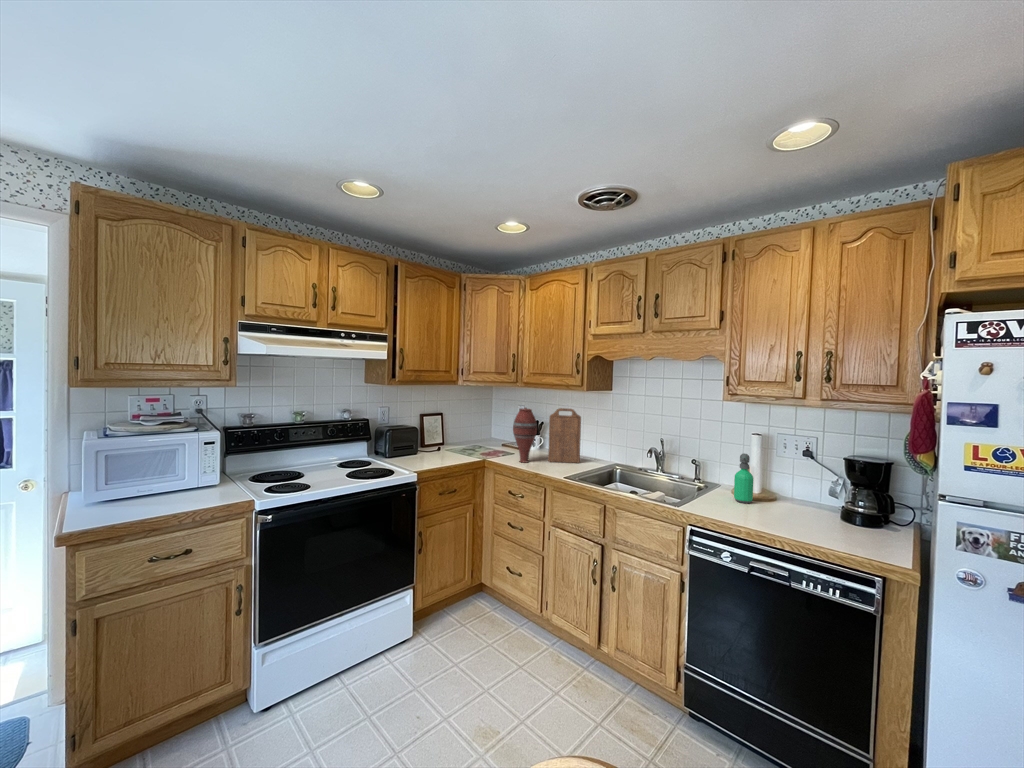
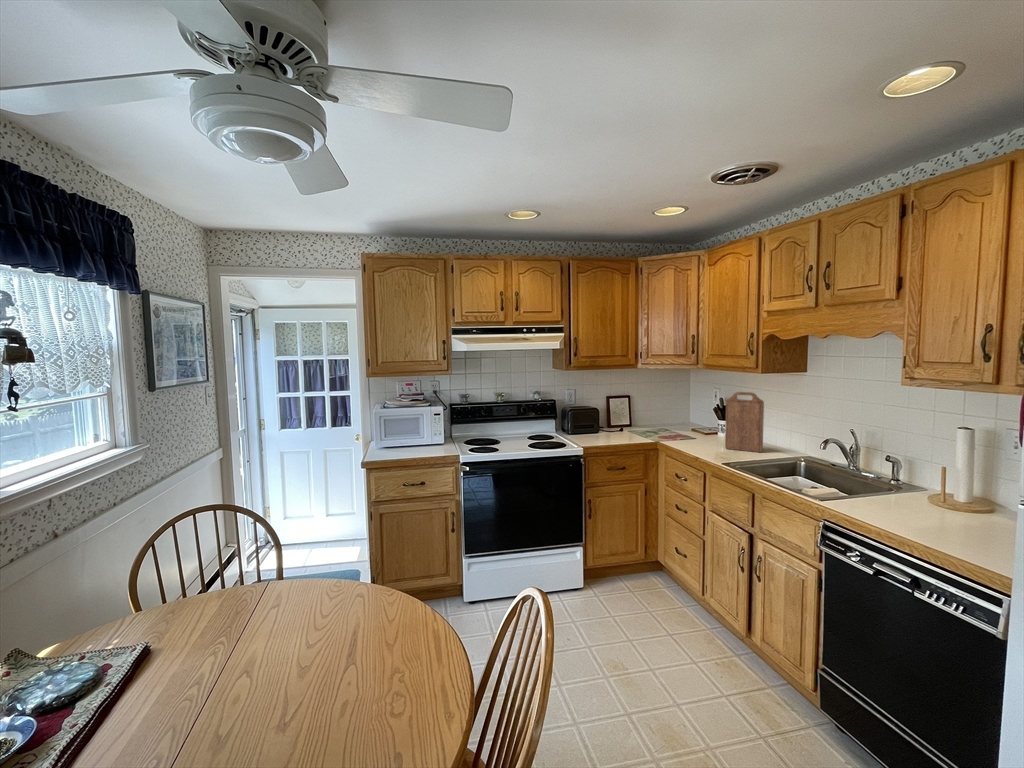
vase: present [513,408,537,463] -> none [685,391,711,447]
soap dispenser: present [734,453,753,503] -> none [916,451,945,512]

